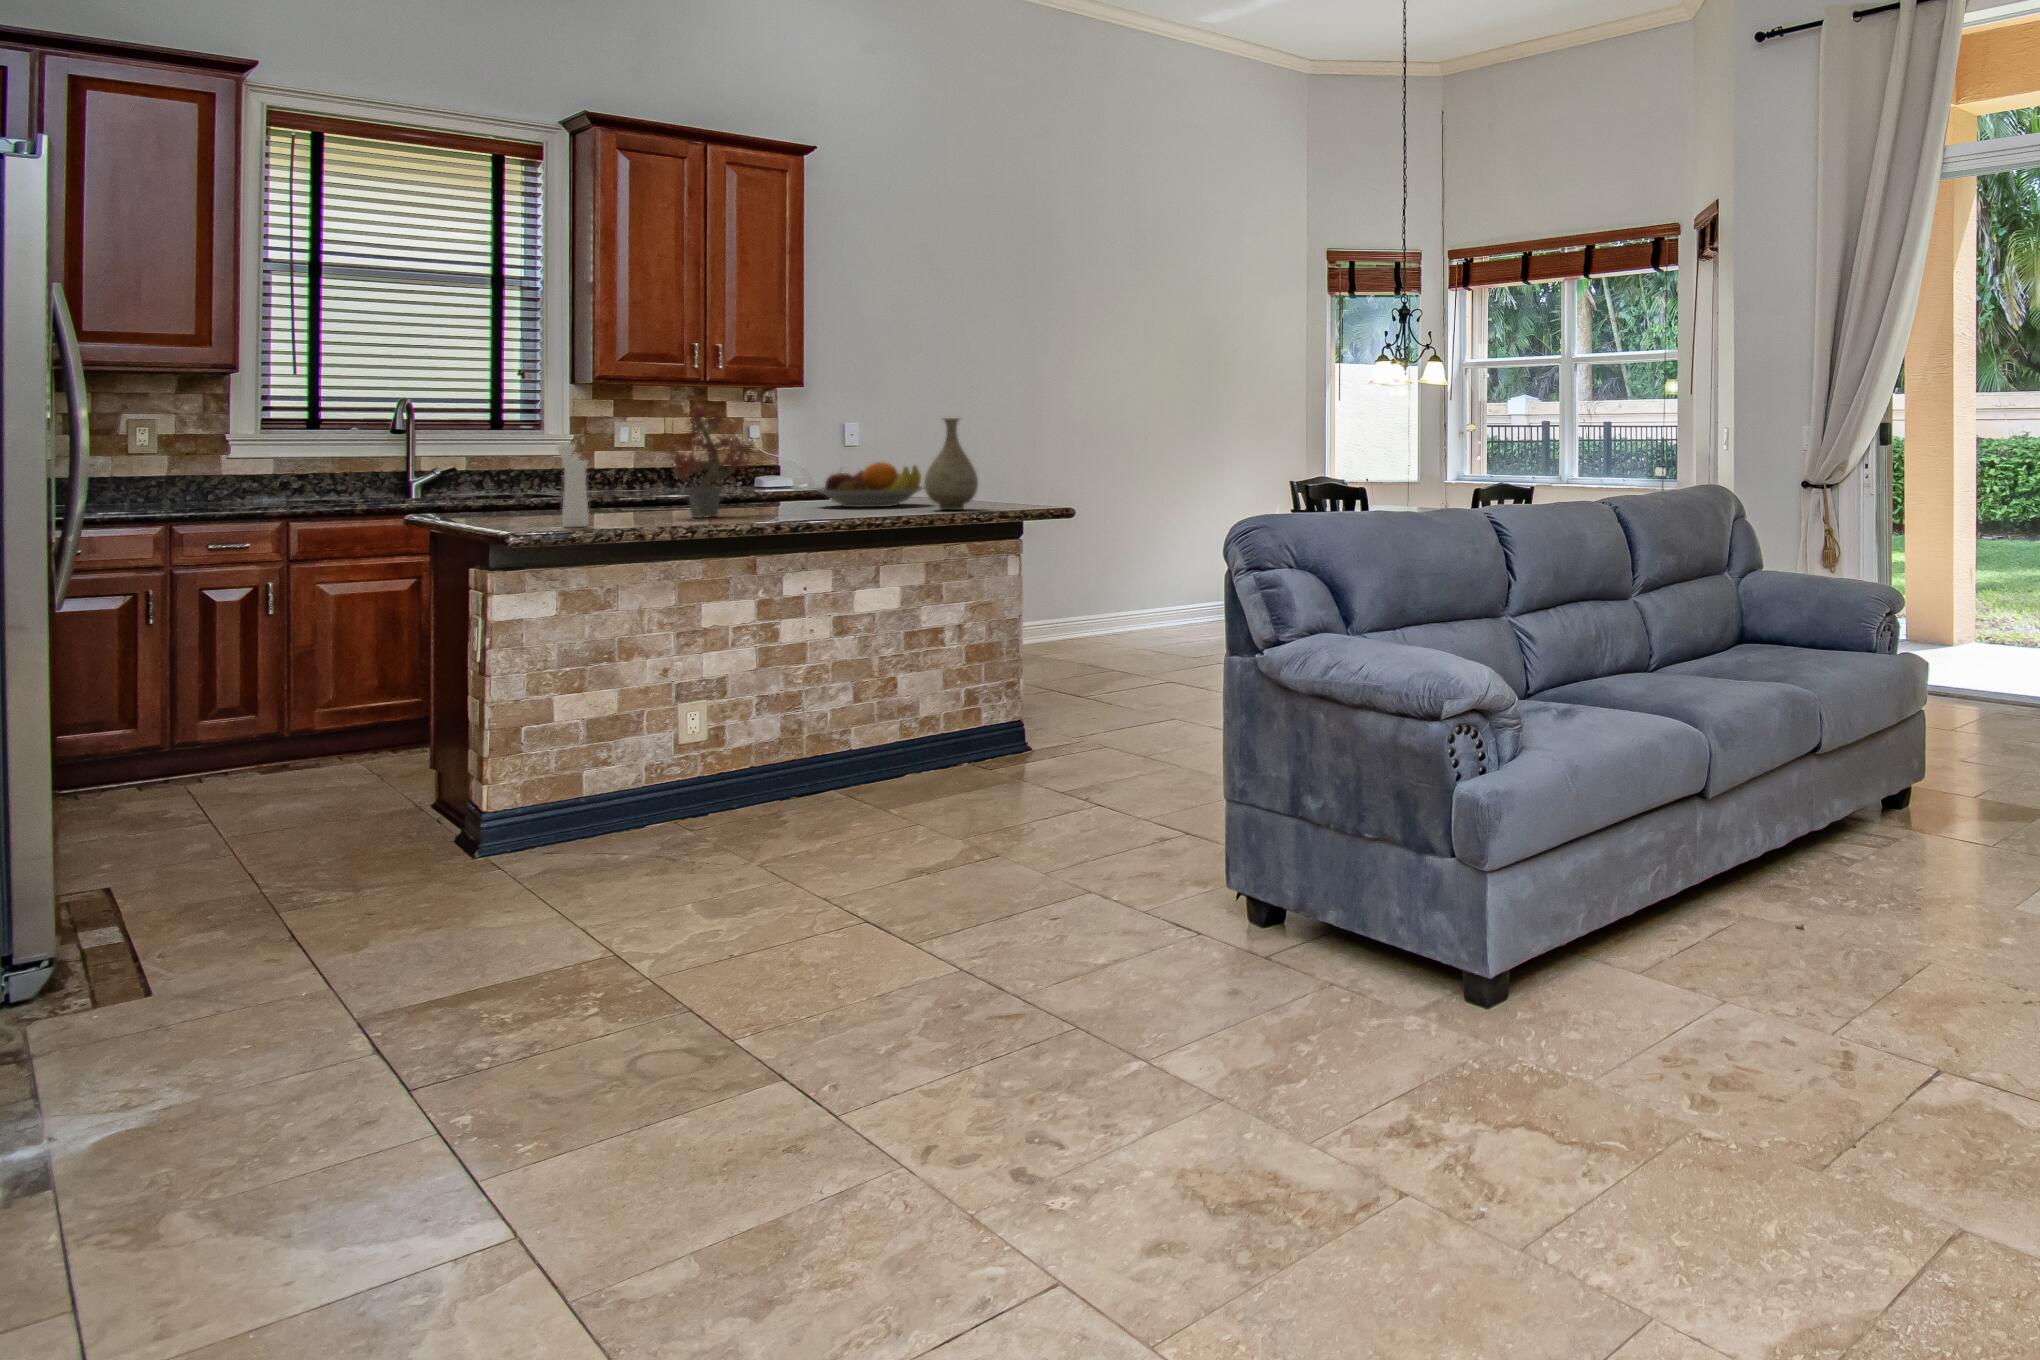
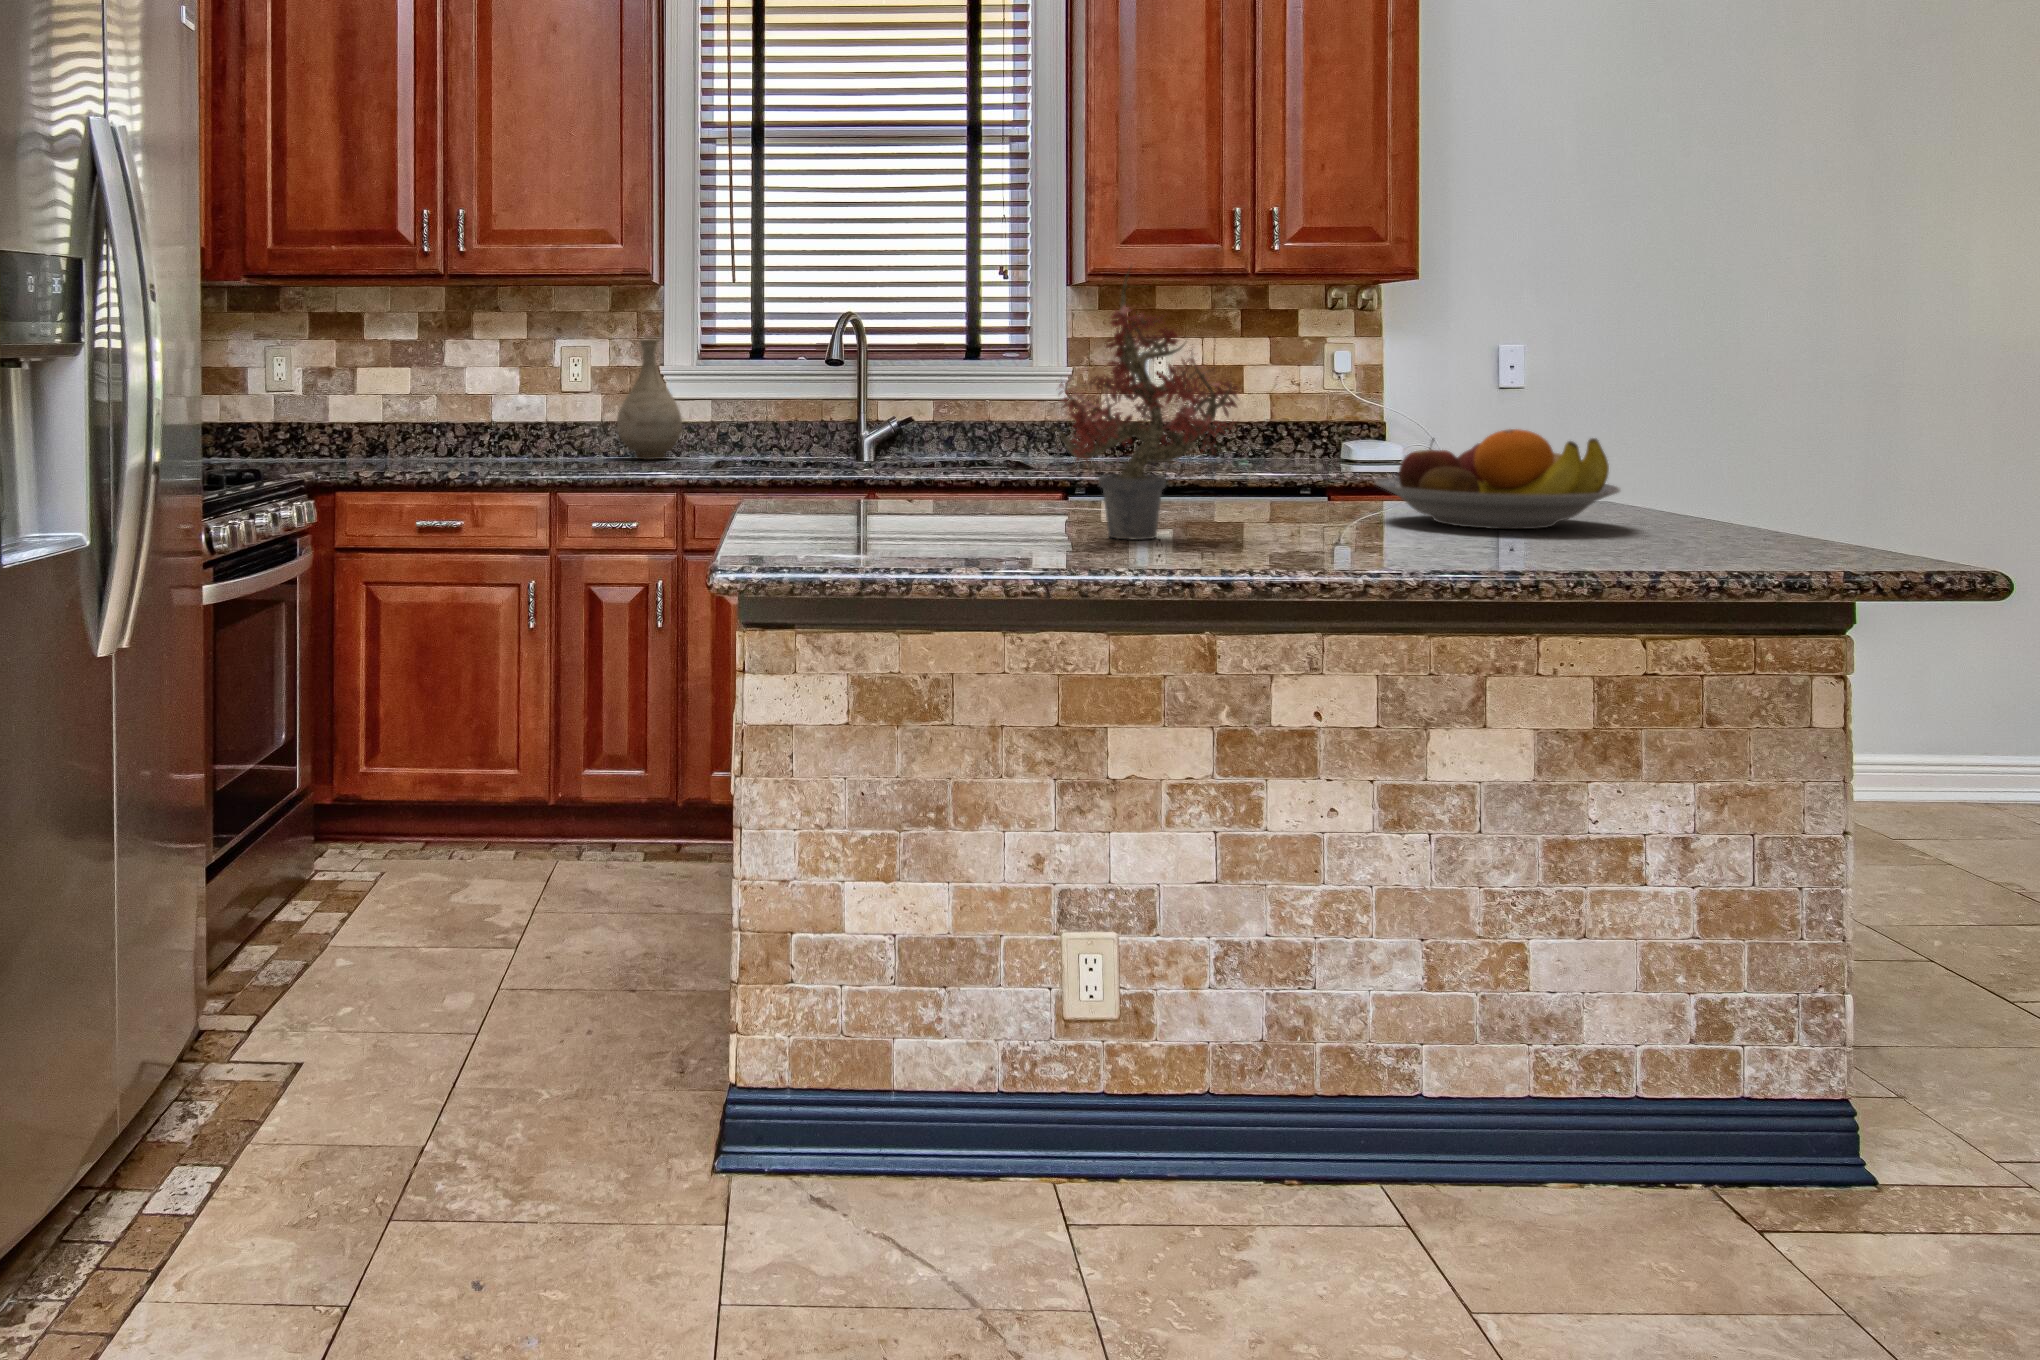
vase: present [924,418,978,510] -> present [617,339,682,459]
pepper mill: present [556,444,589,527] -> none [849,386,894,553]

